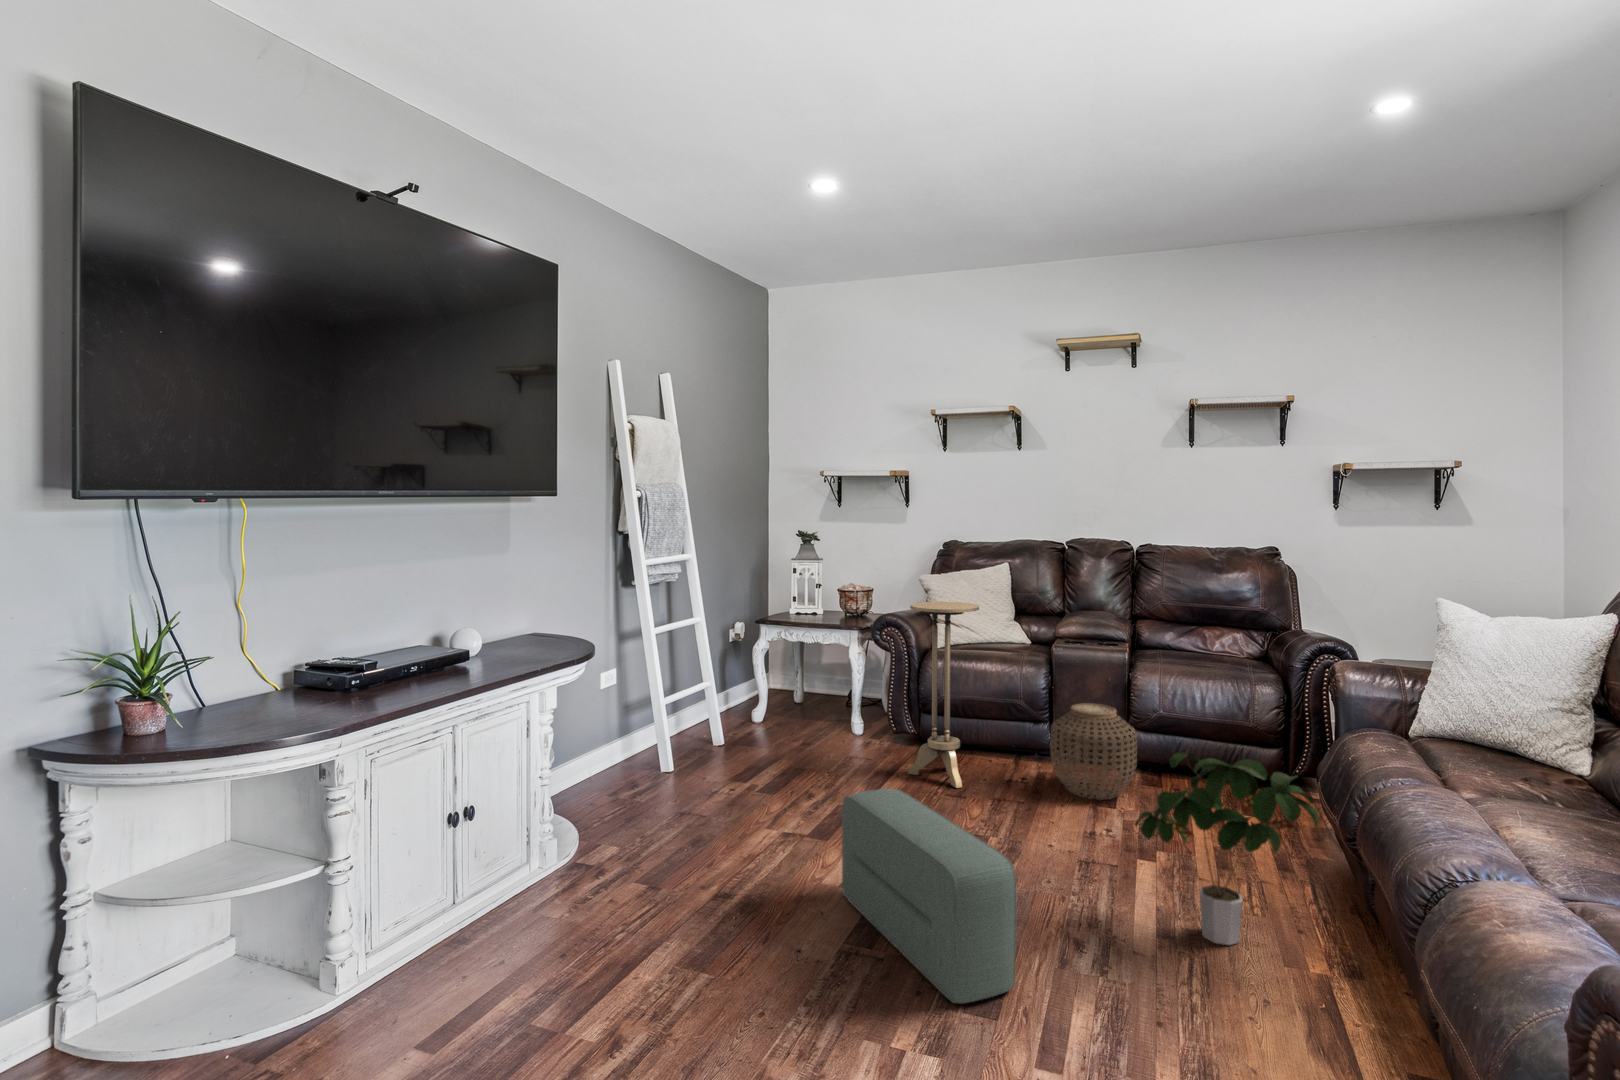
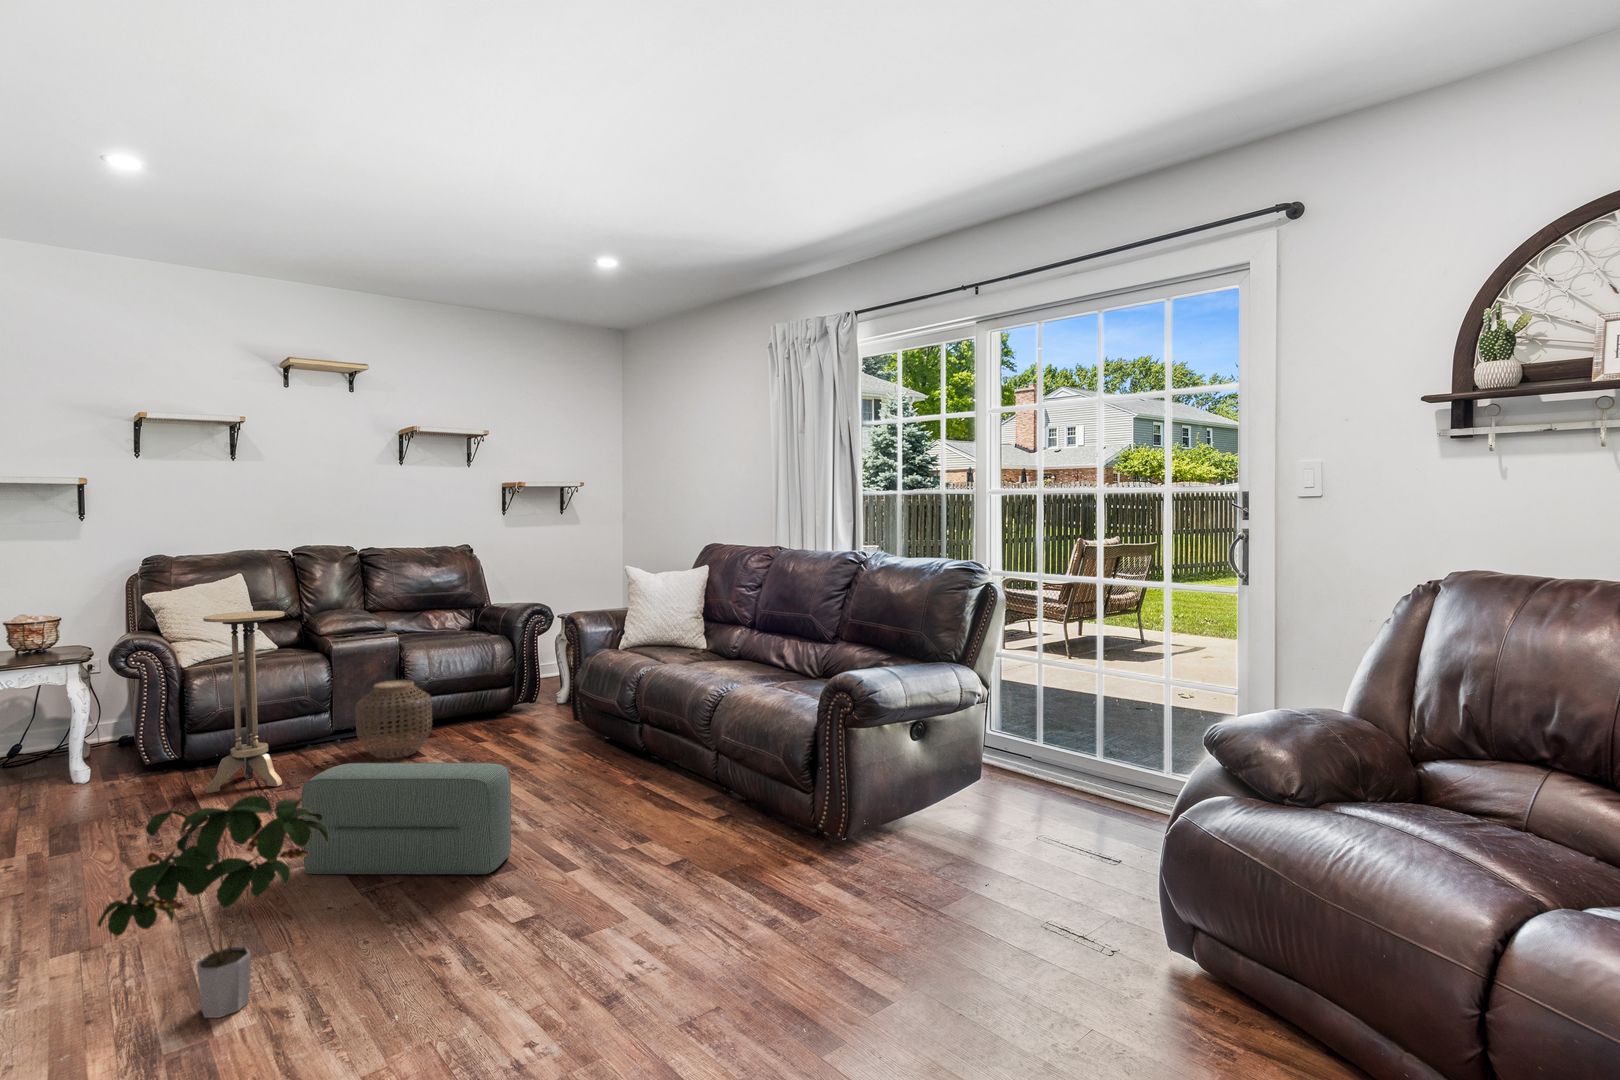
potted plant: present [1135,751,1319,945] -> present [98,796,329,1018]

